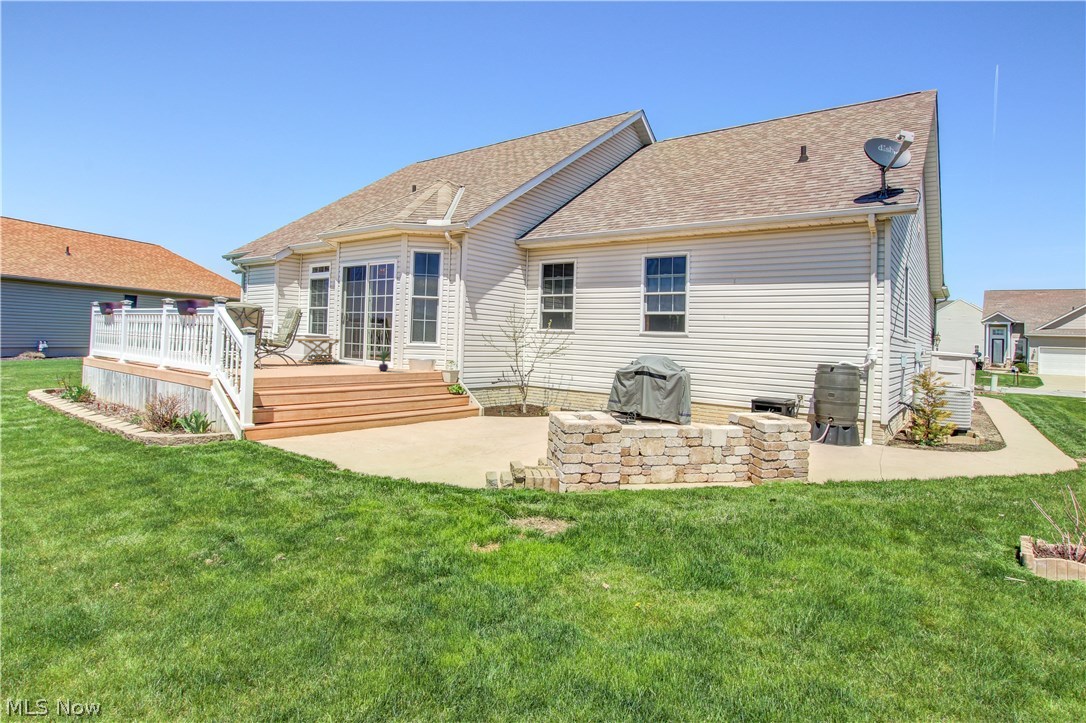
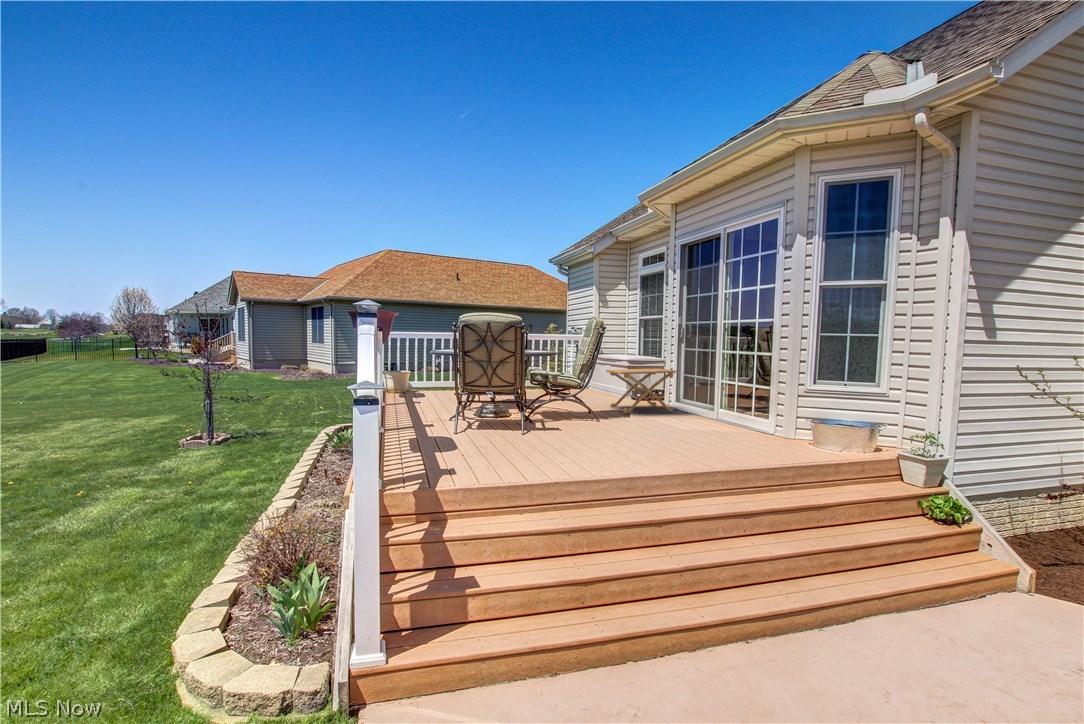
decorative plant: present [379,347,388,371] -> none [724,391,781,443]

